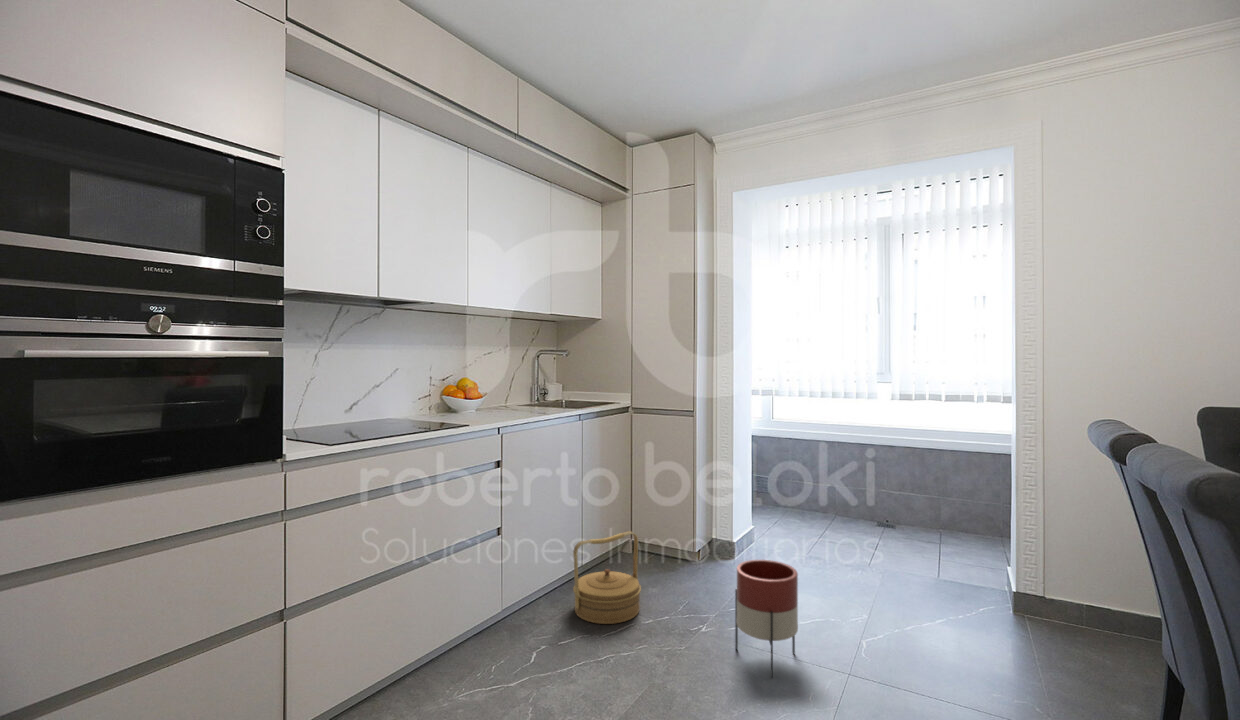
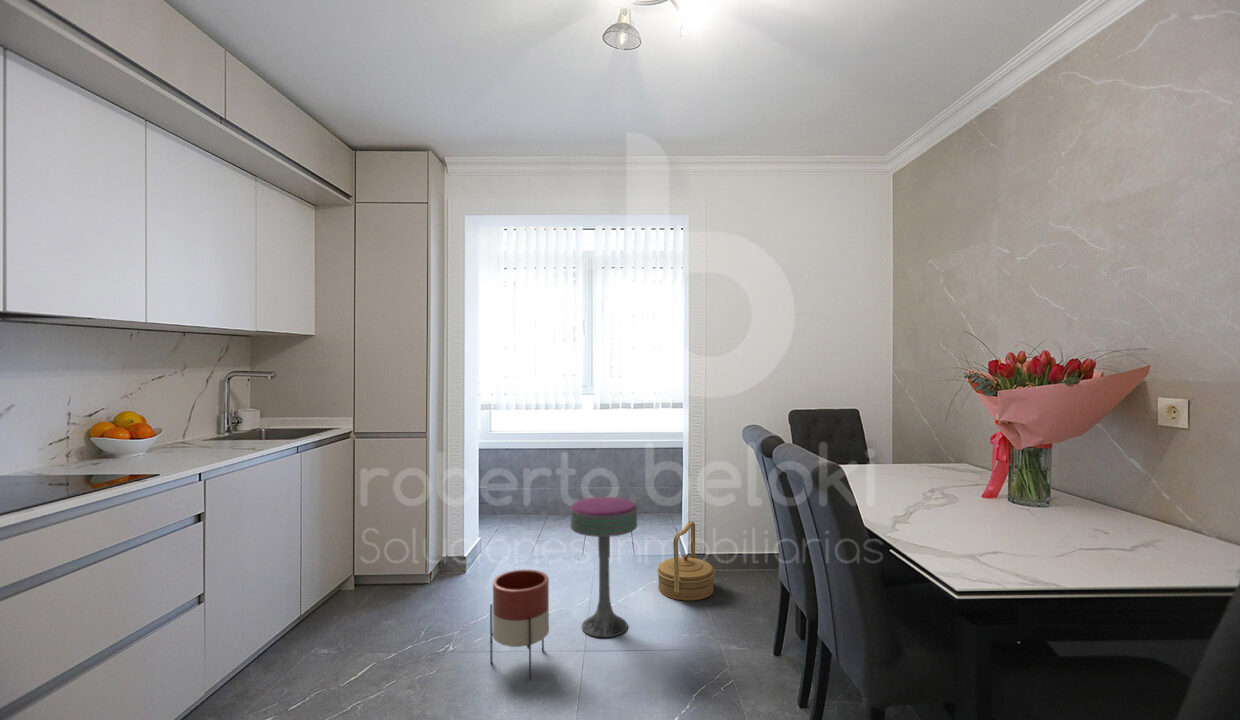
bar stool: none [832,496,918,661] -> present [570,497,637,637]
basket: present [573,531,641,624] -> present [657,521,715,601]

